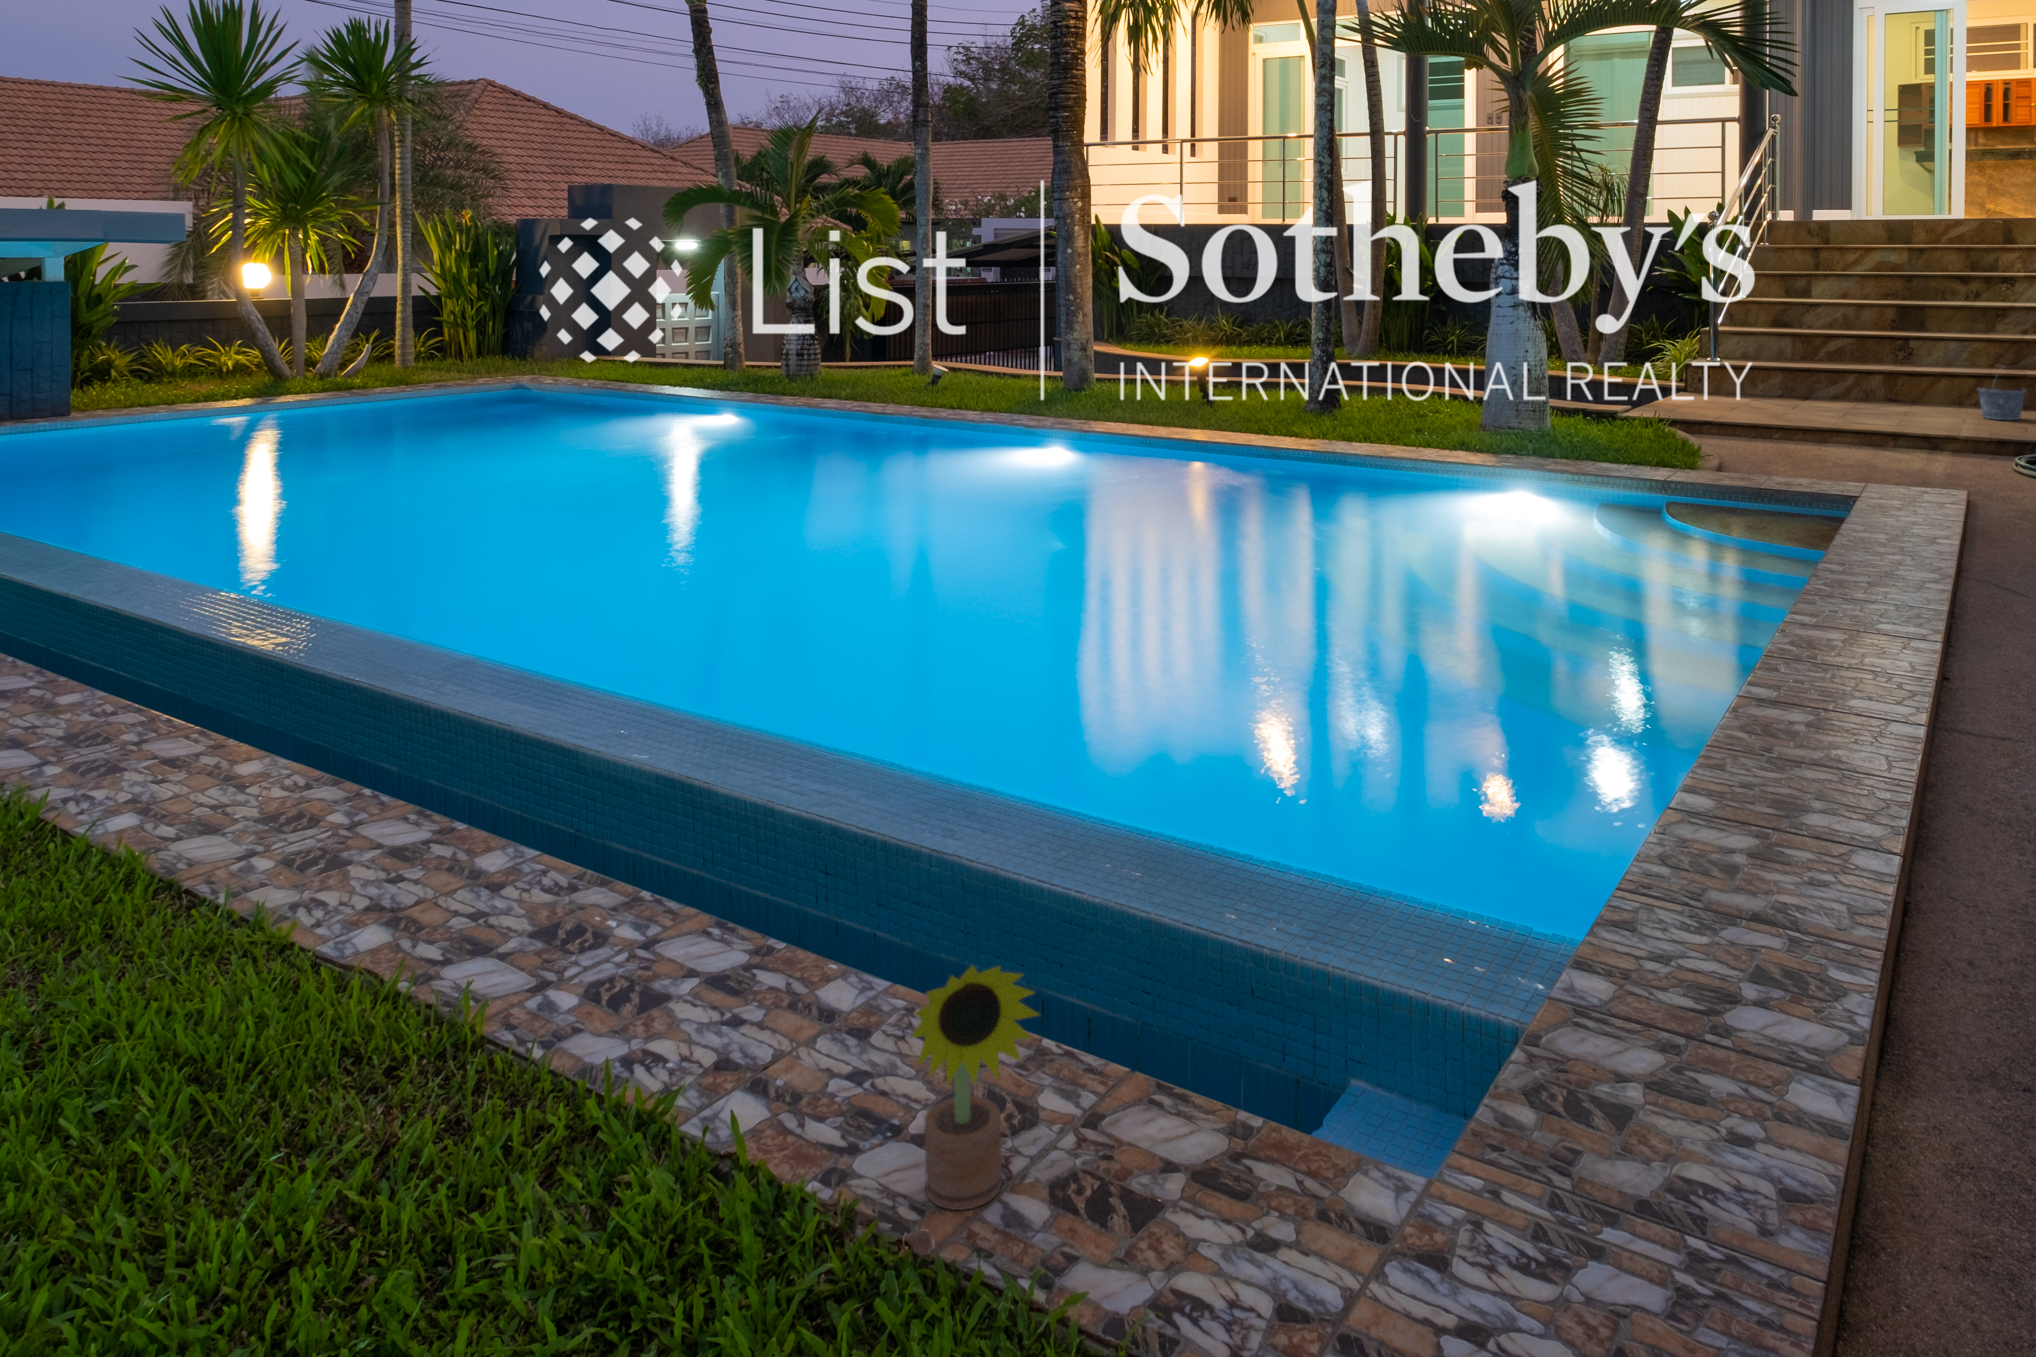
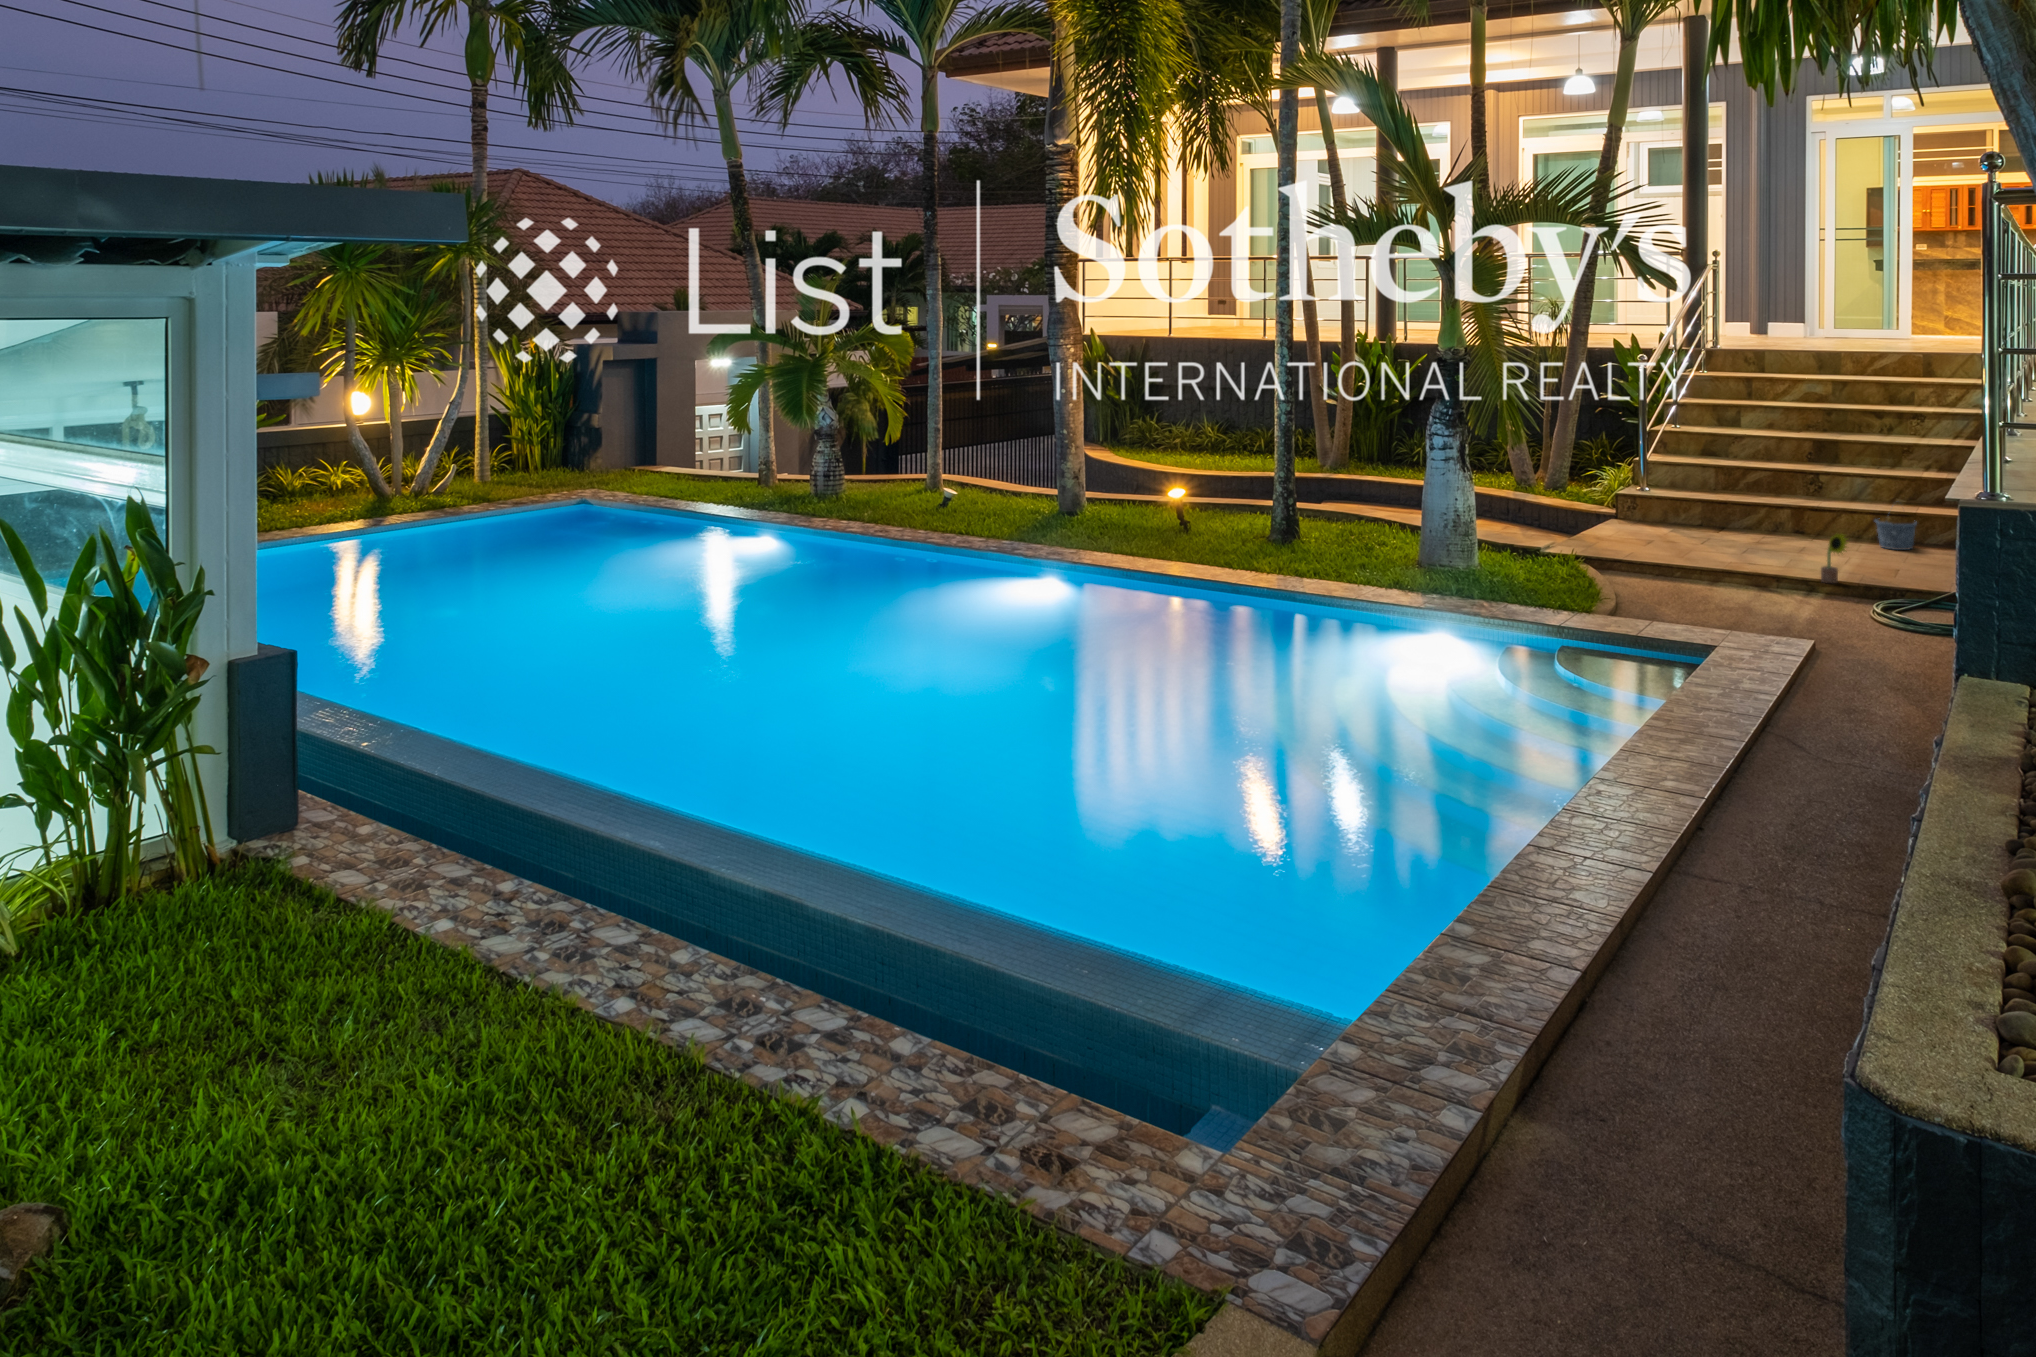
decorative plant: present [910,966,1039,1210] -> present [1821,534,1847,583]

